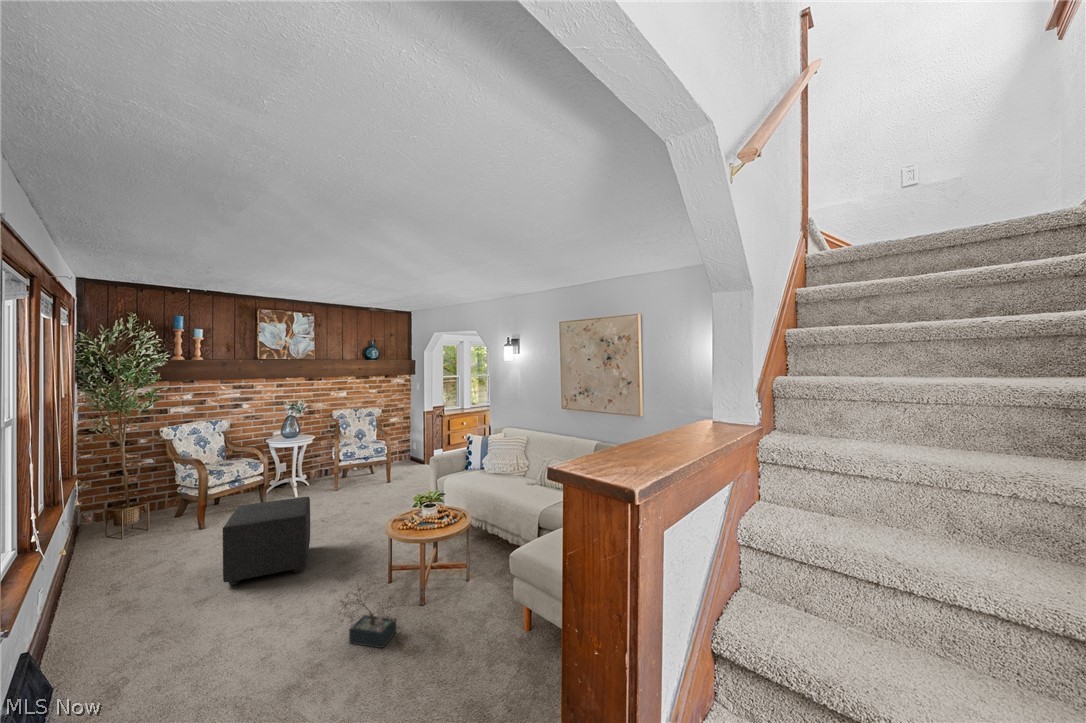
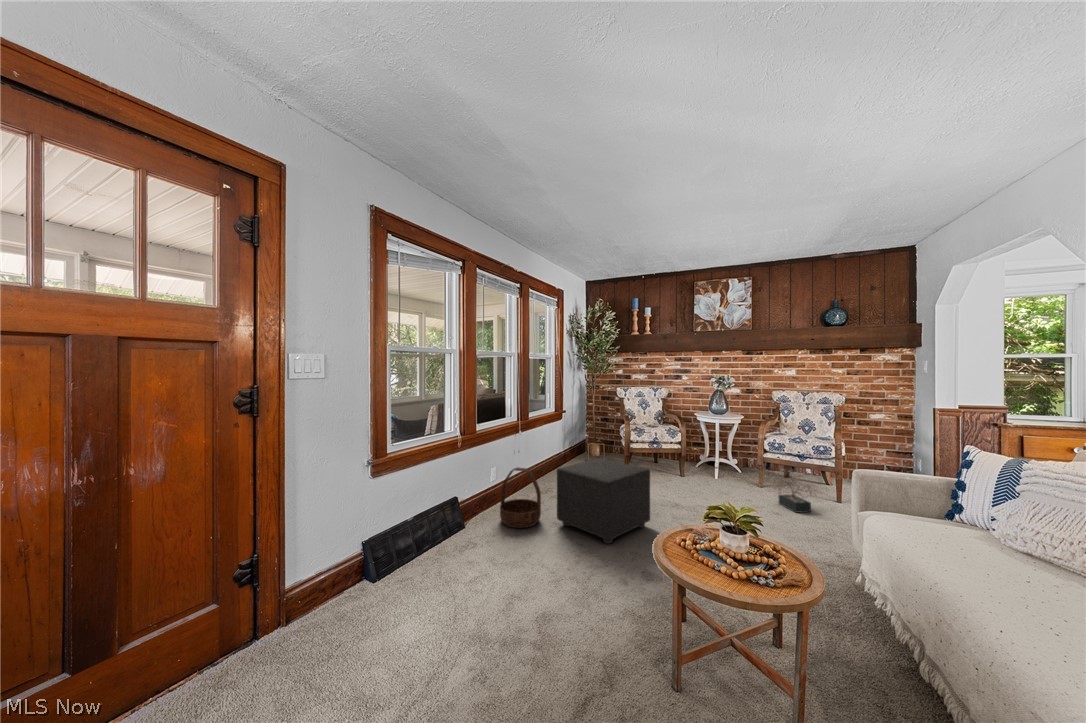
basket: none [136,543,203,623] -> present [500,467,541,528]
decorative plant: present [338,578,403,648] -> present [772,469,812,513]

